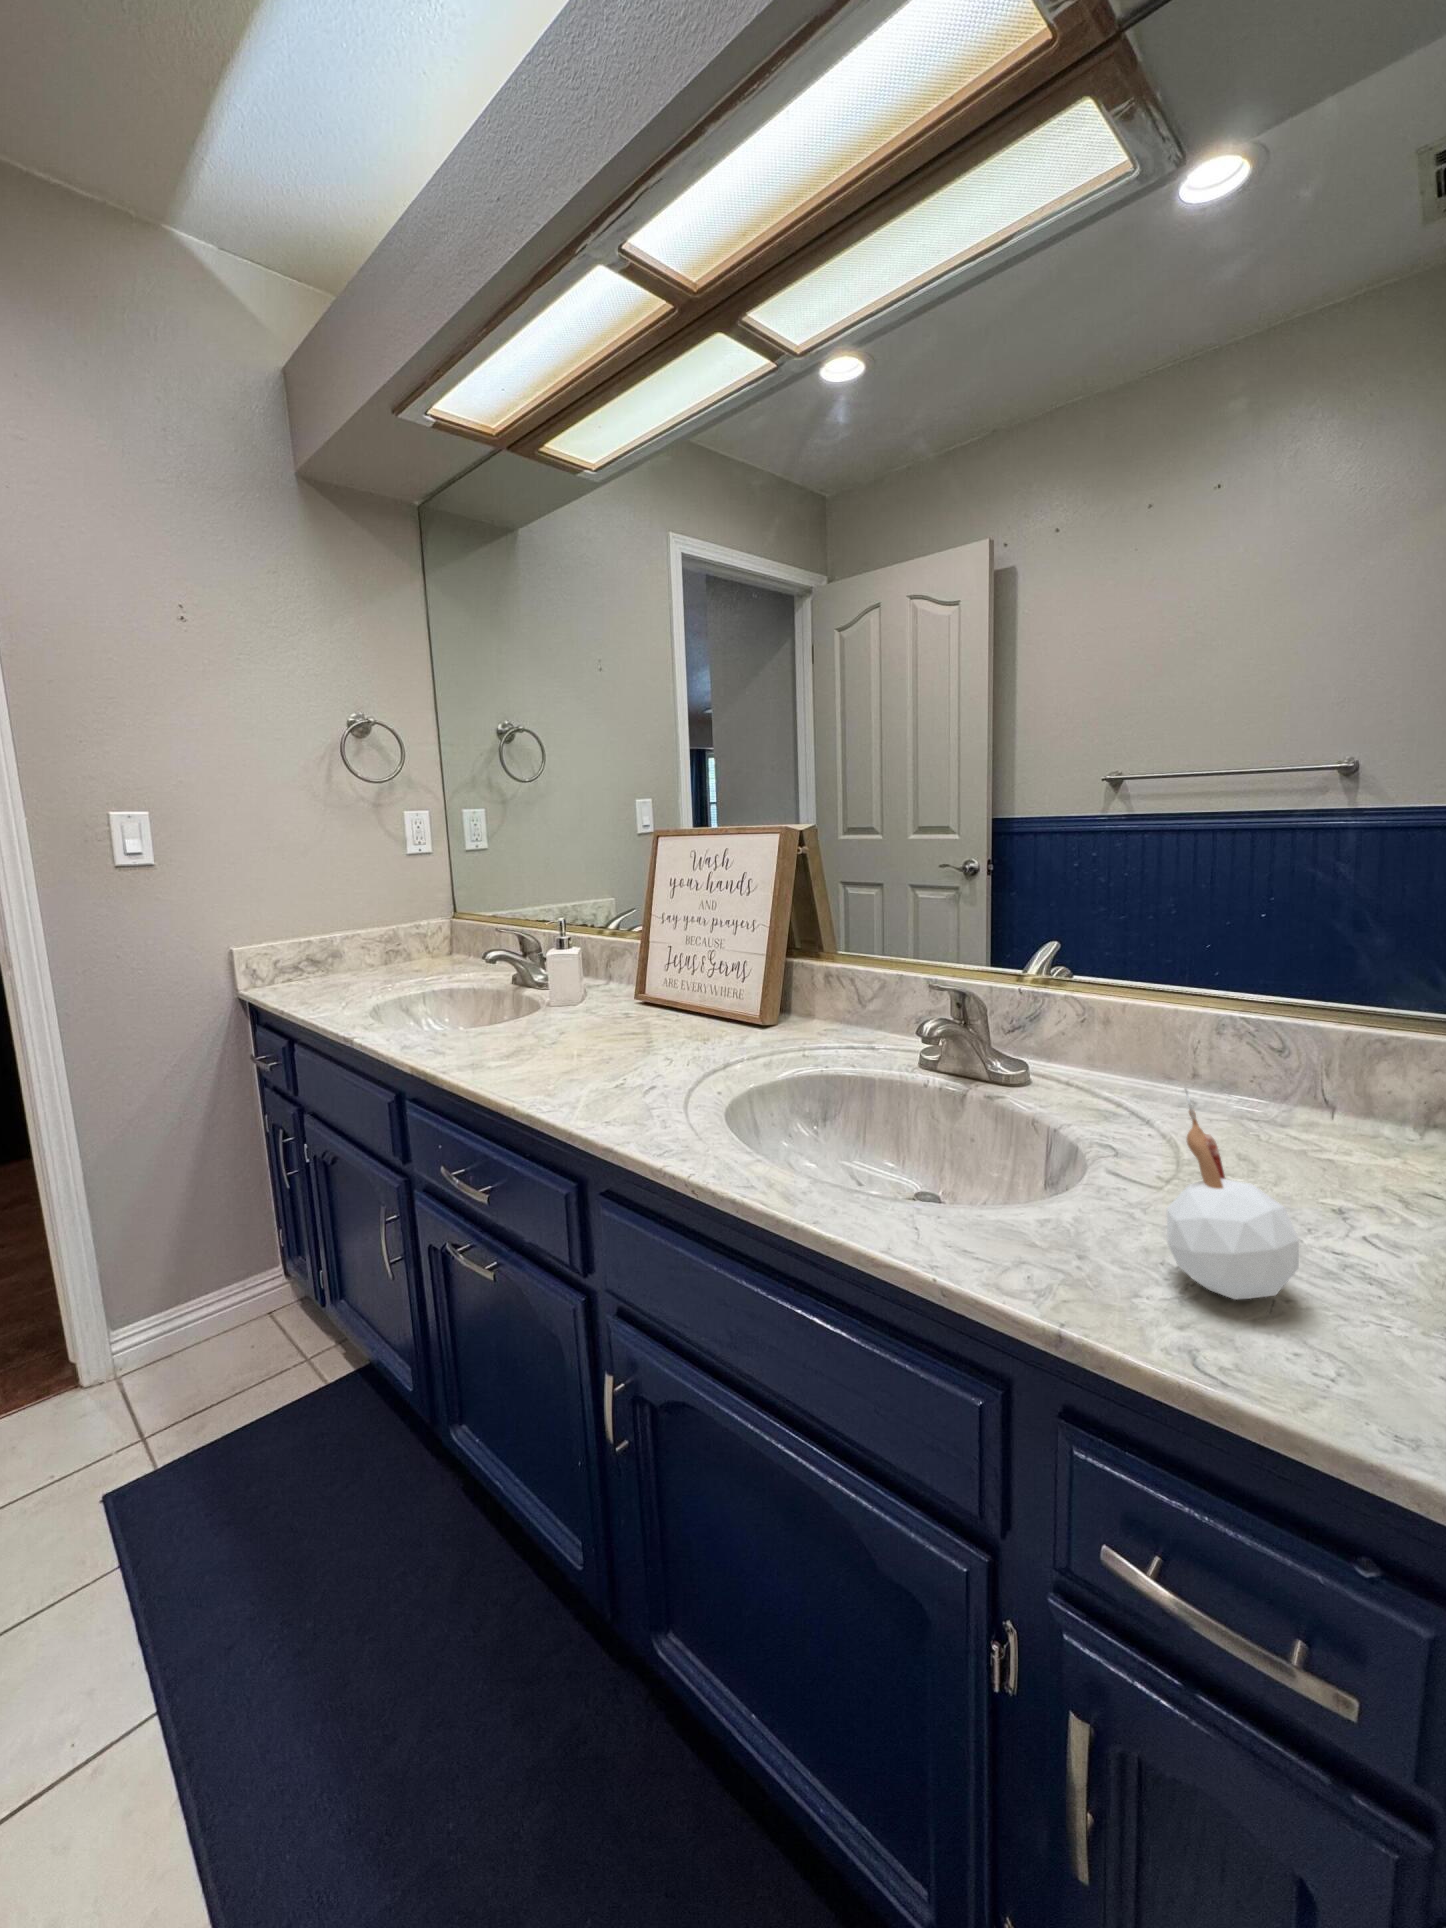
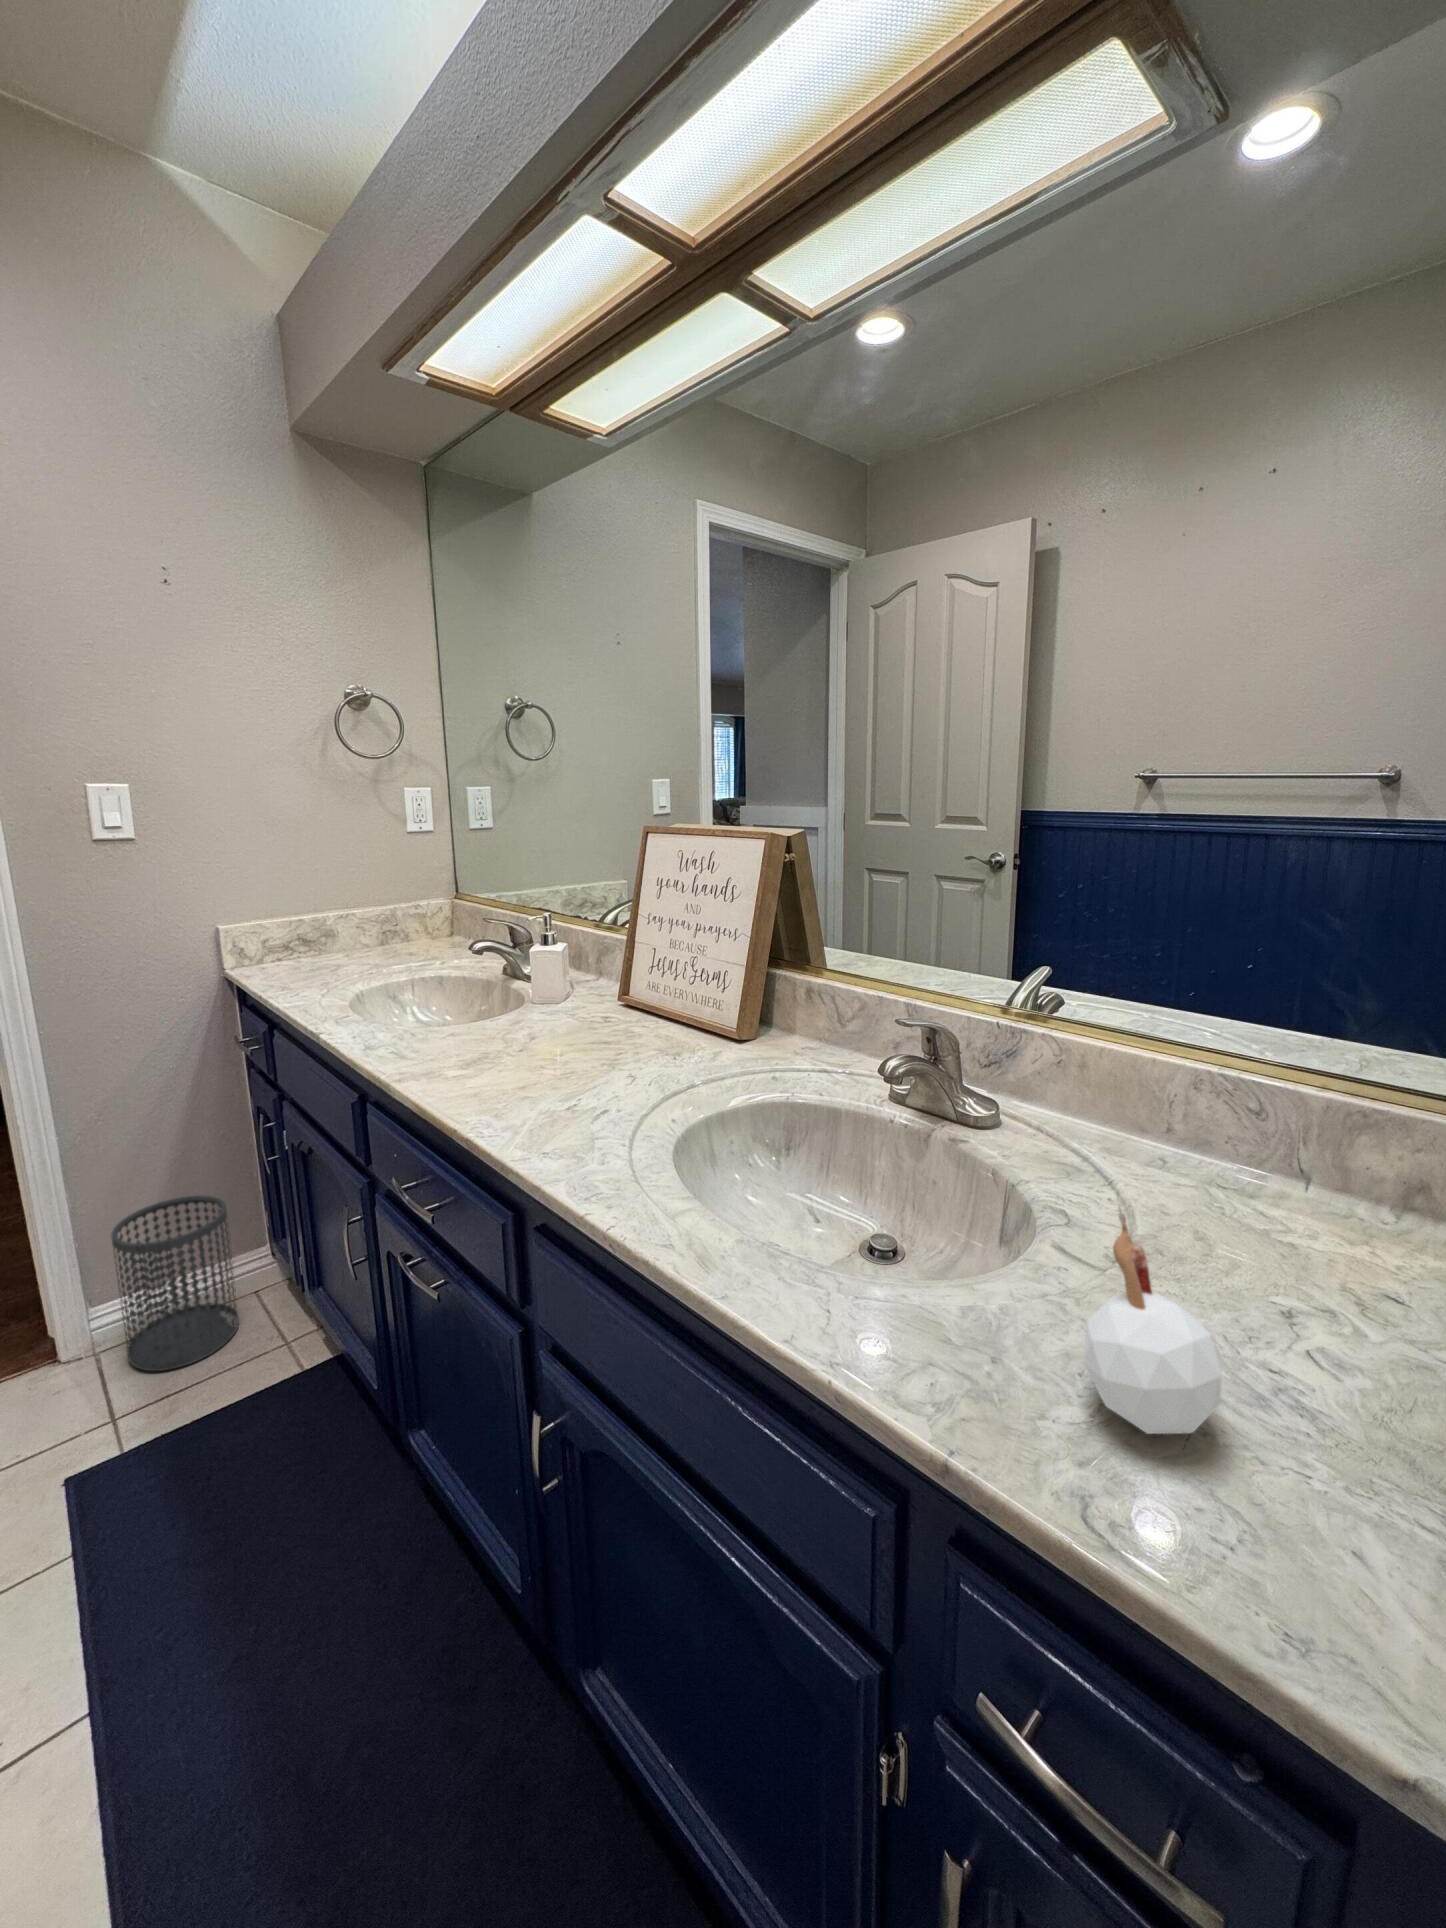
wastebasket: none [135,1218,257,1394] -> present [111,1196,239,1371]

